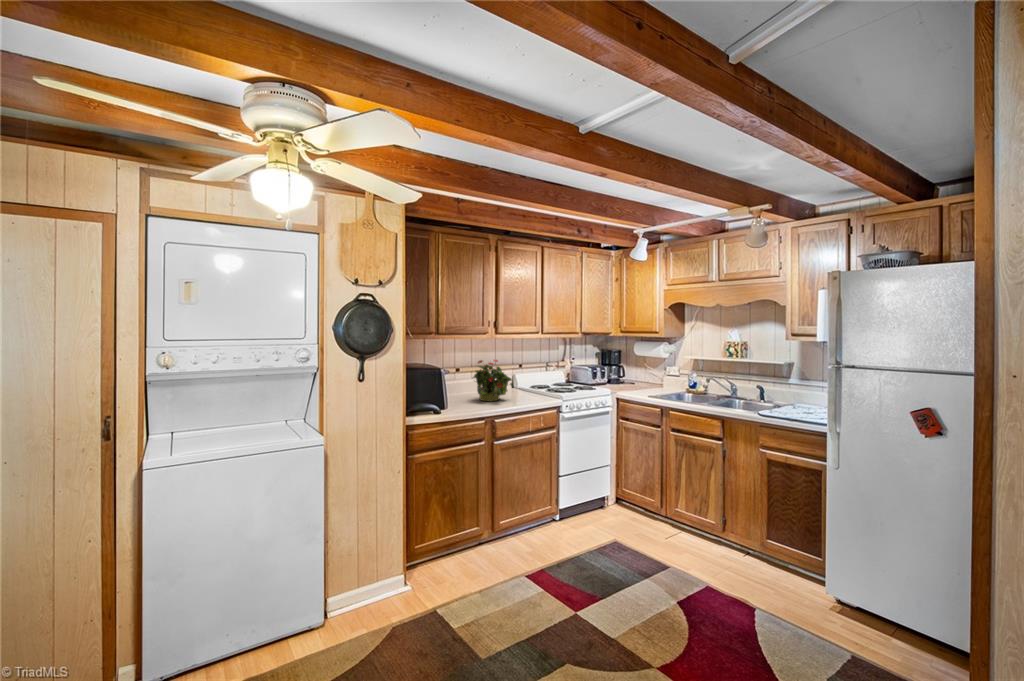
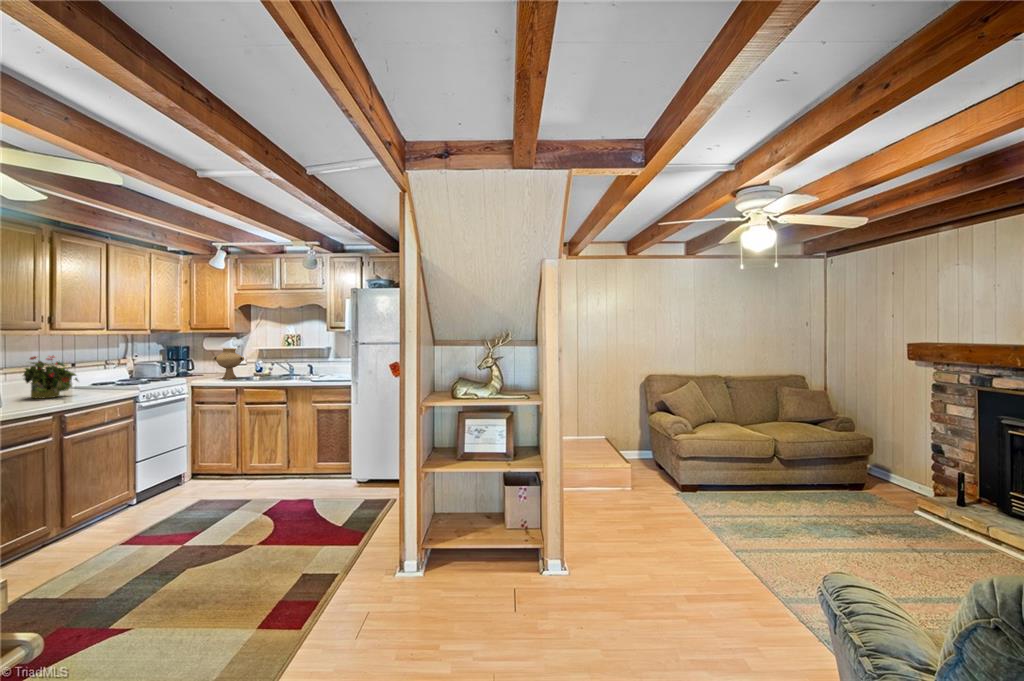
vase: none [640,356,673,393] -> present [214,348,244,379]

